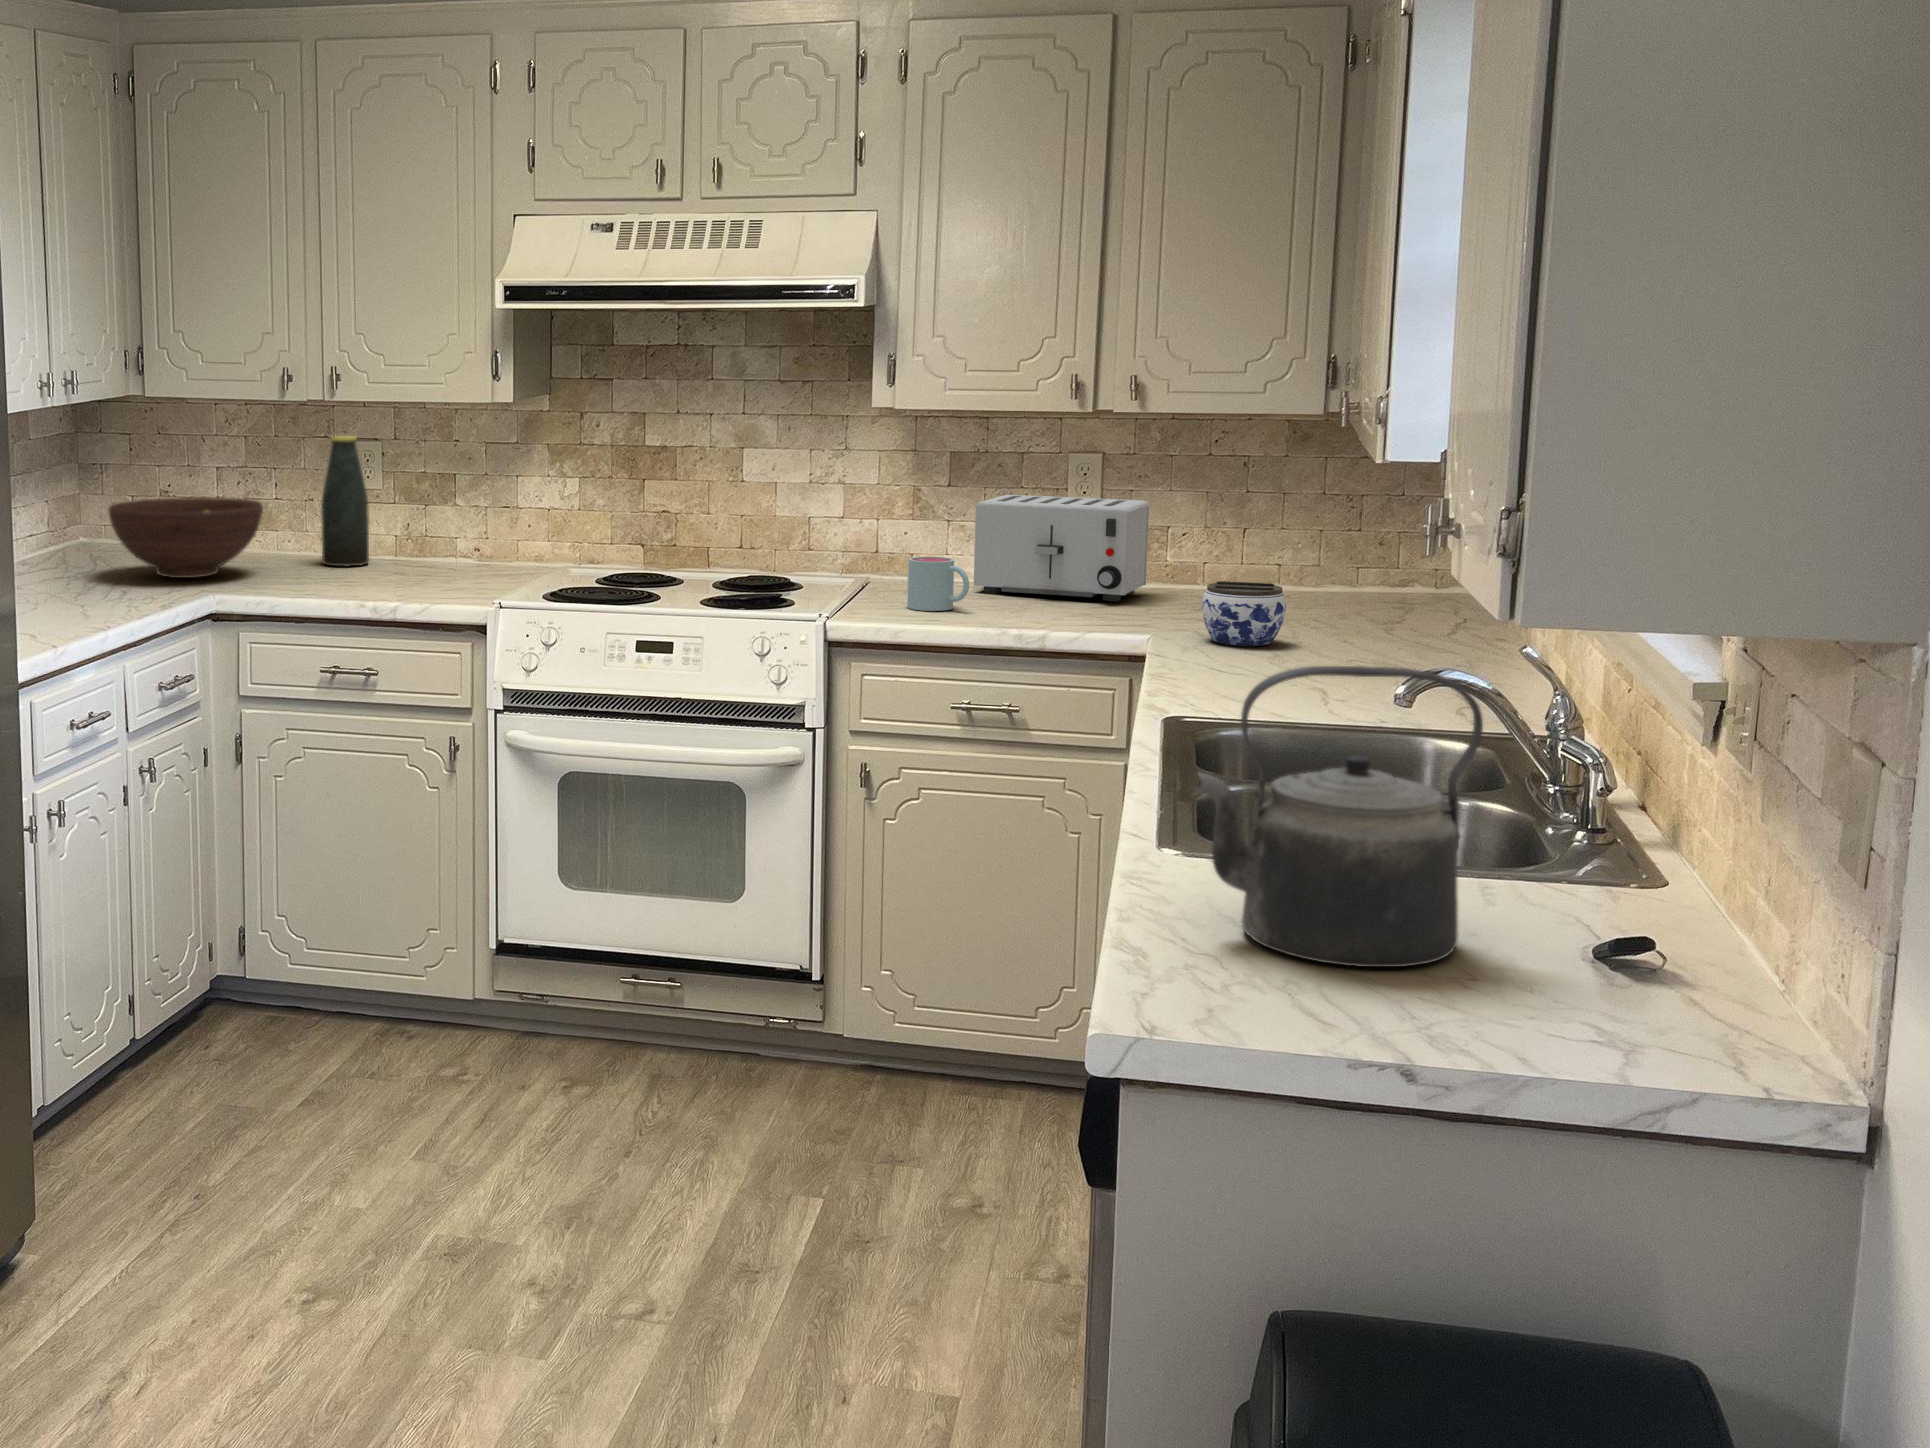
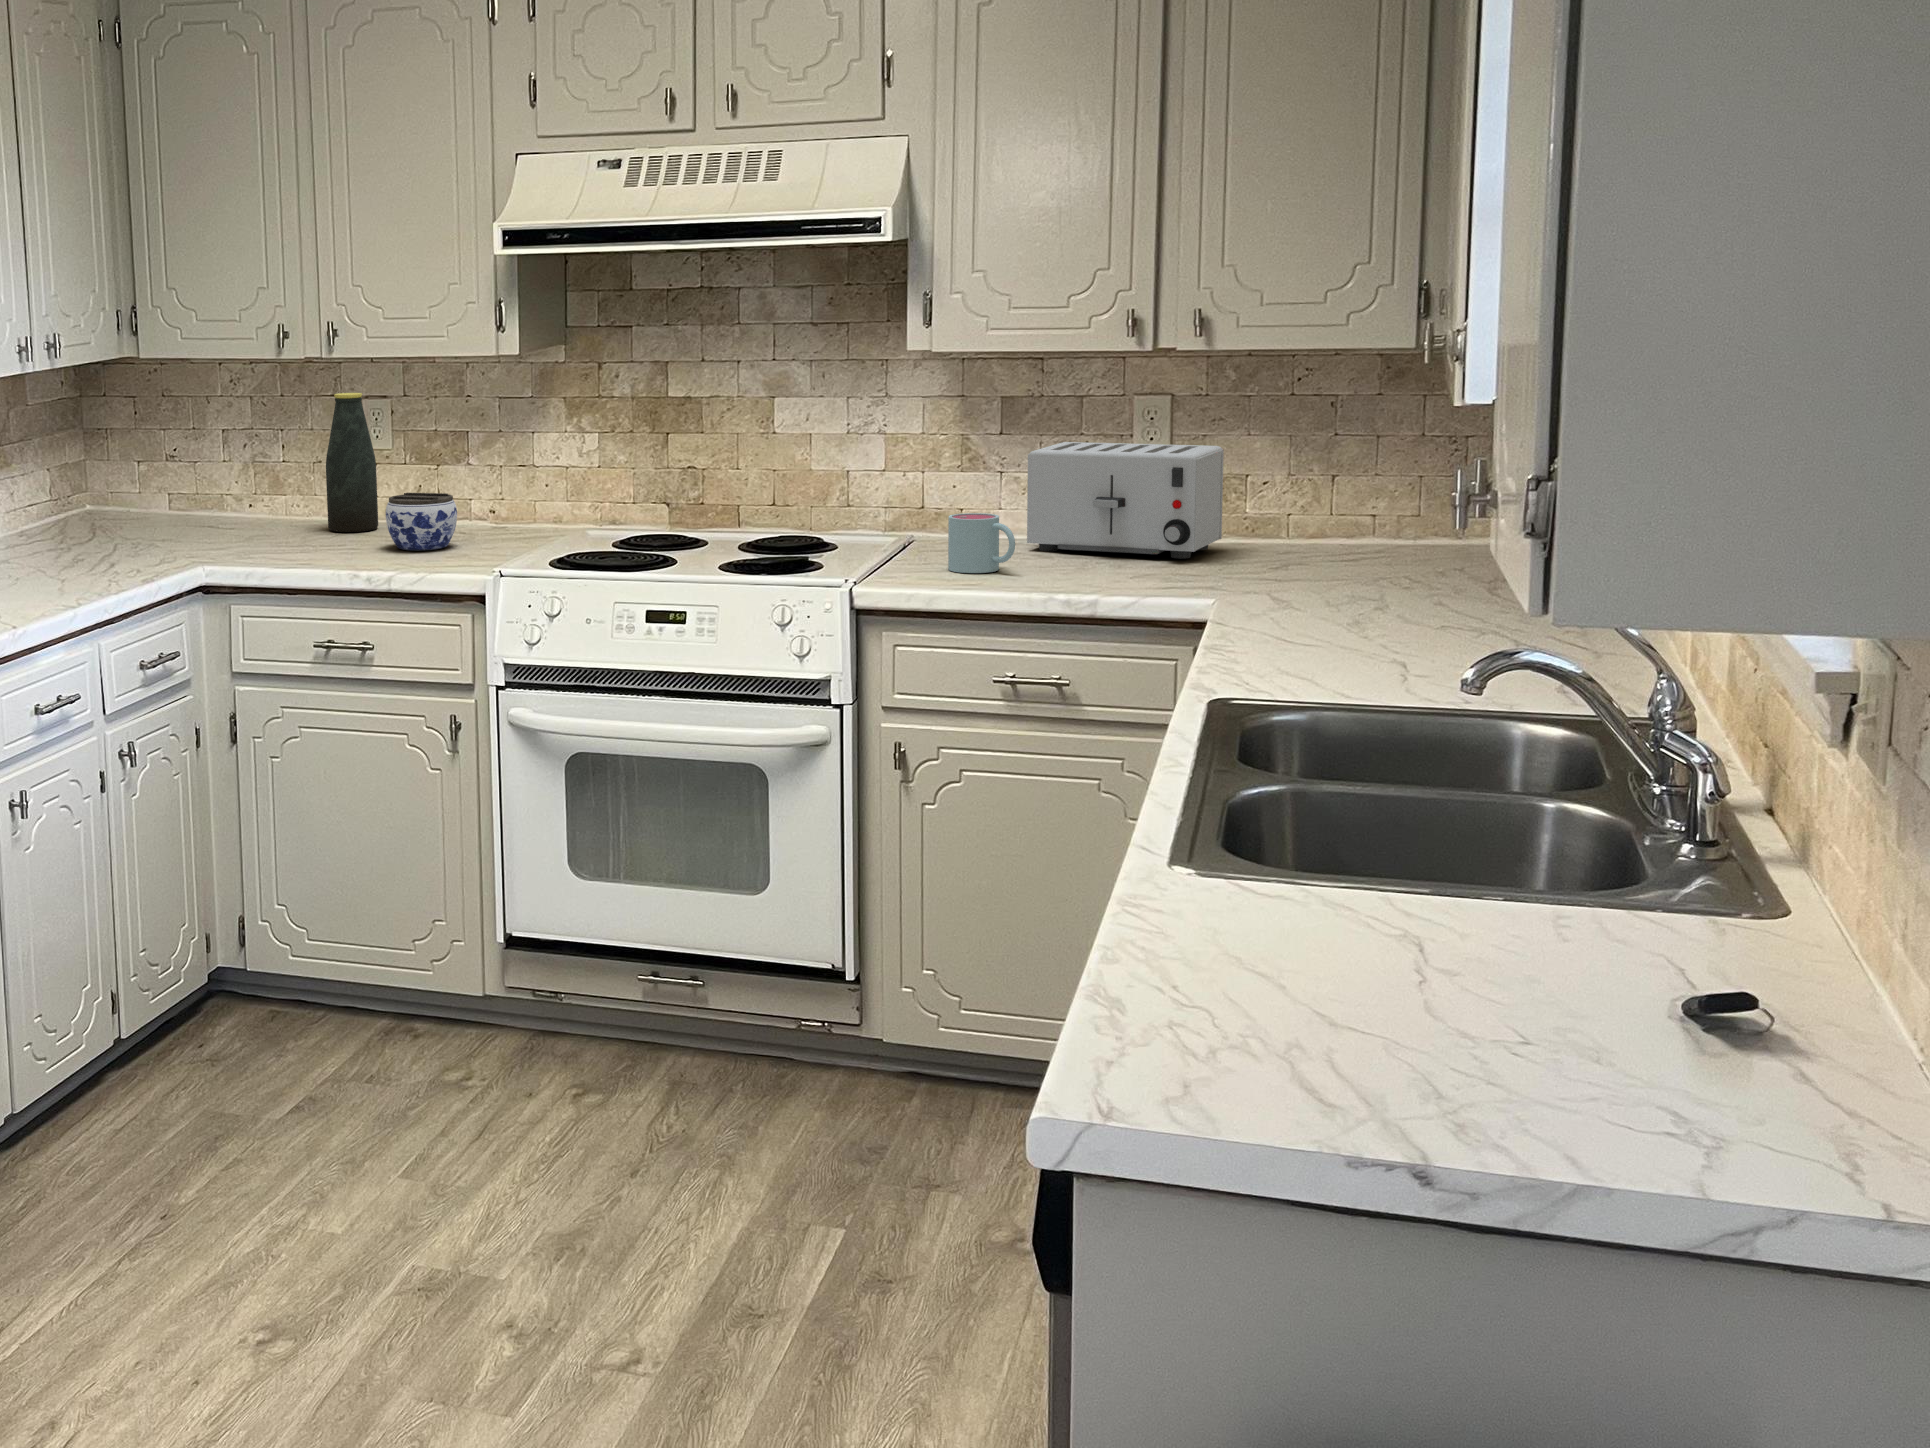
fruit bowl: present [108,497,263,578] -> none [97,461,260,548]
jar: present [1202,581,1286,646] -> present [386,493,457,550]
kettle: present [1196,666,1483,967] -> none [1188,660,1536,1024]

